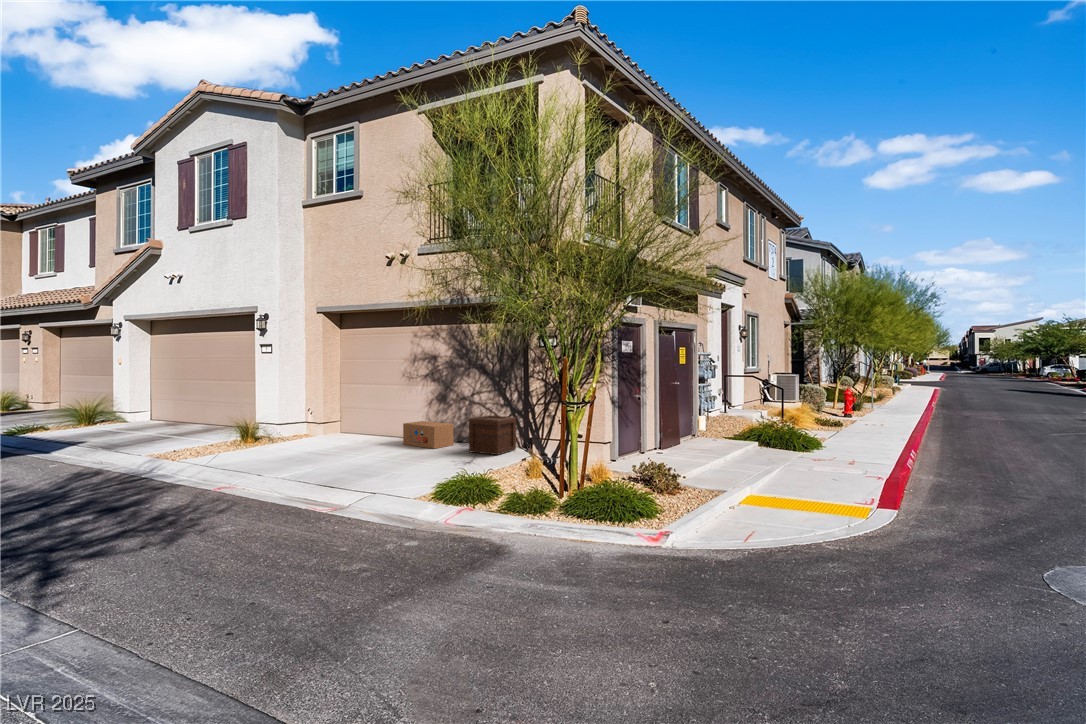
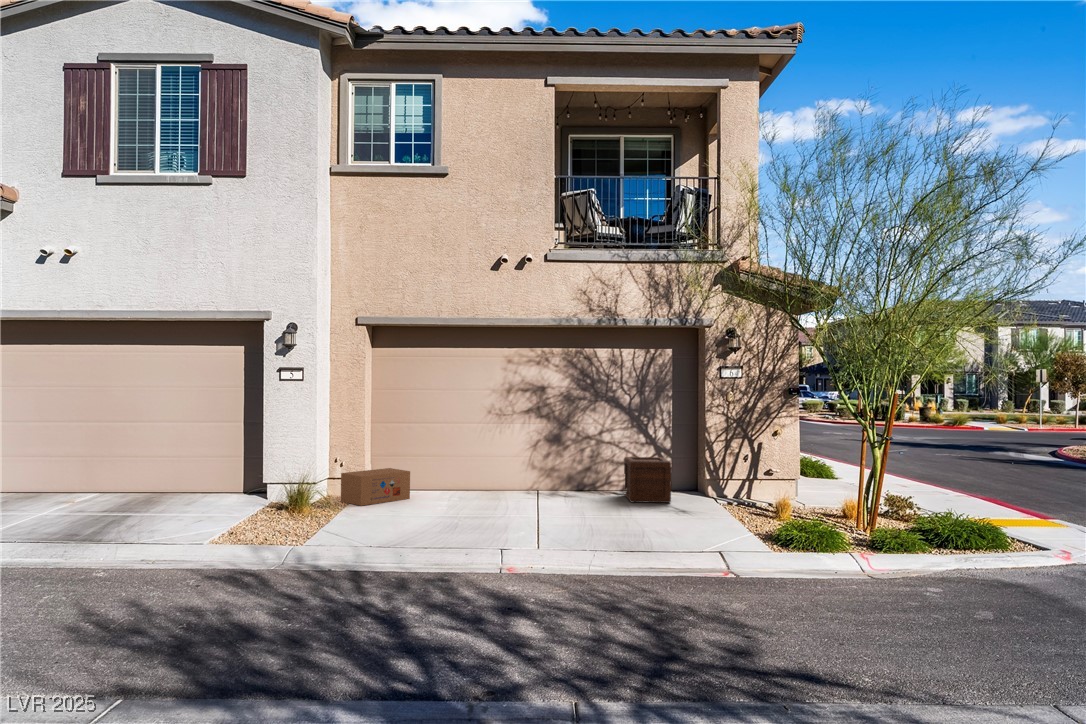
cardboard box: present [403,421,454,448] -> present [341,468,410,506]

